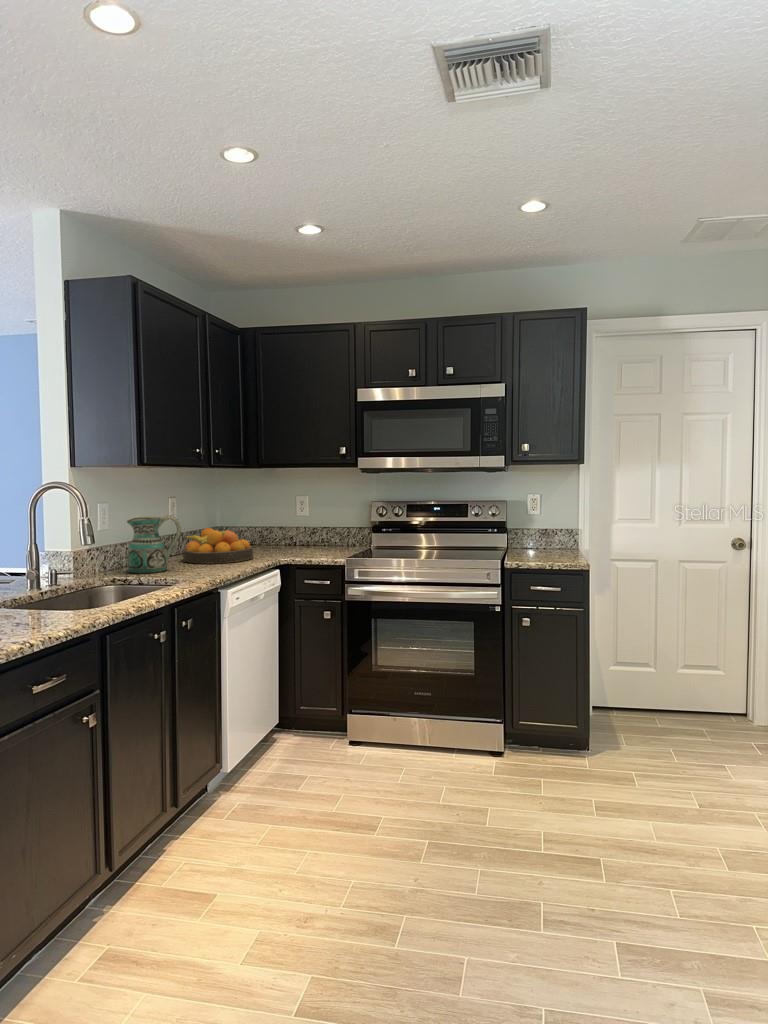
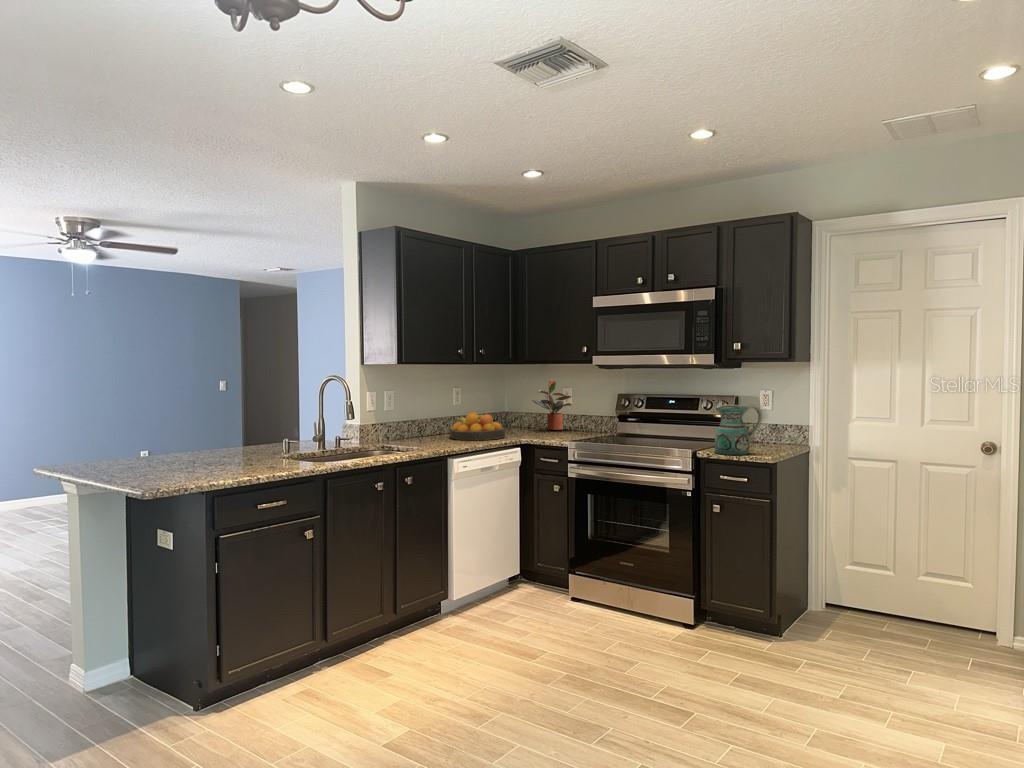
potted plant: none [266,487,315,546] -> present [532,379,572,430]
ceramic pitcher: present [127,515,181,573] -> present [715,404,762,455]

